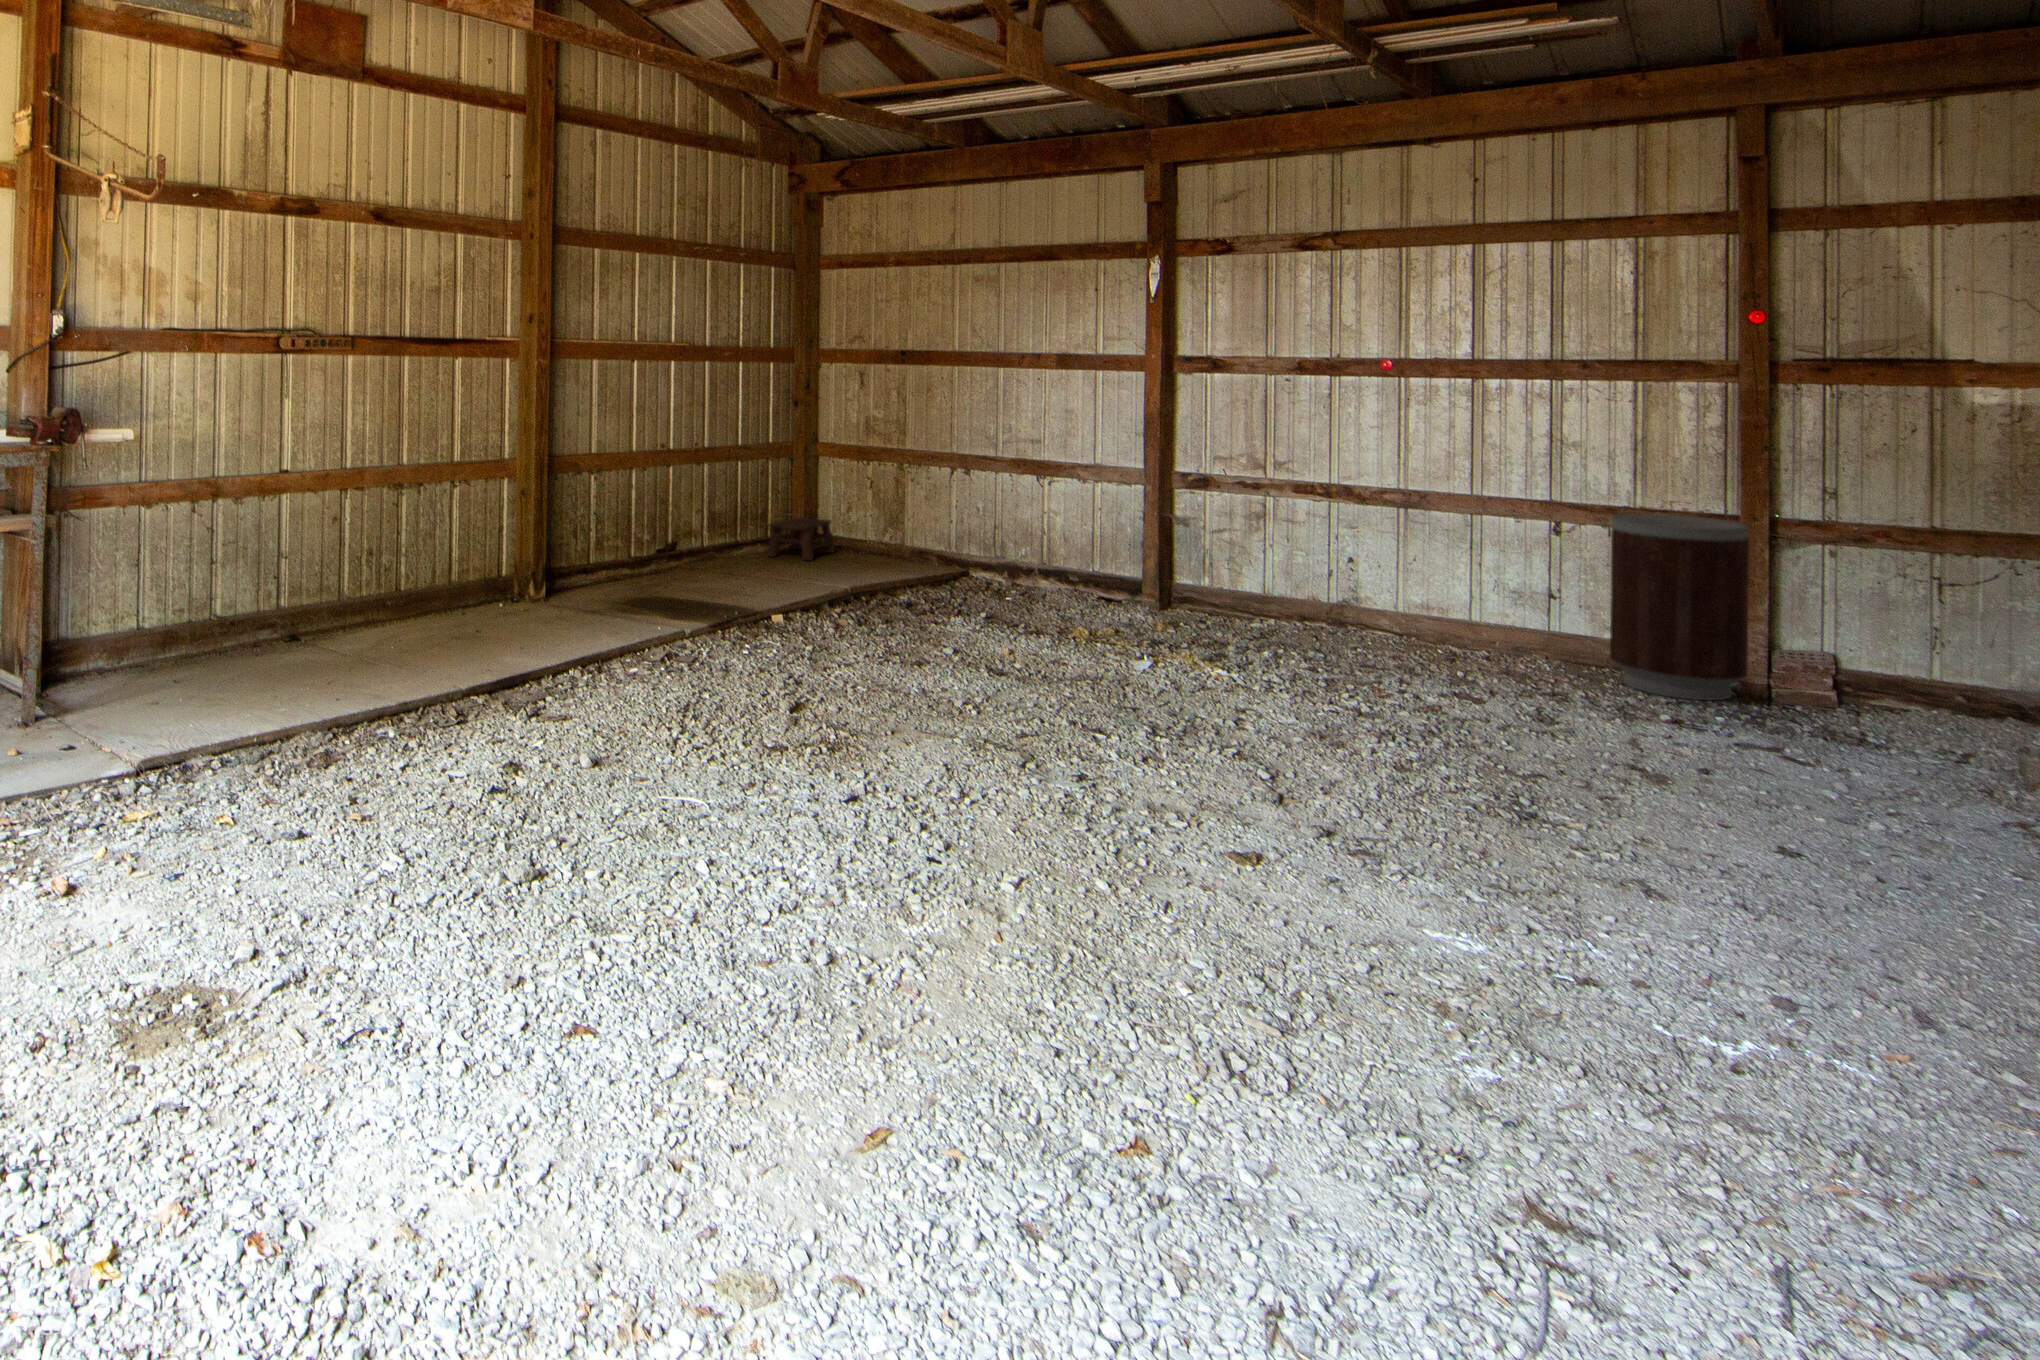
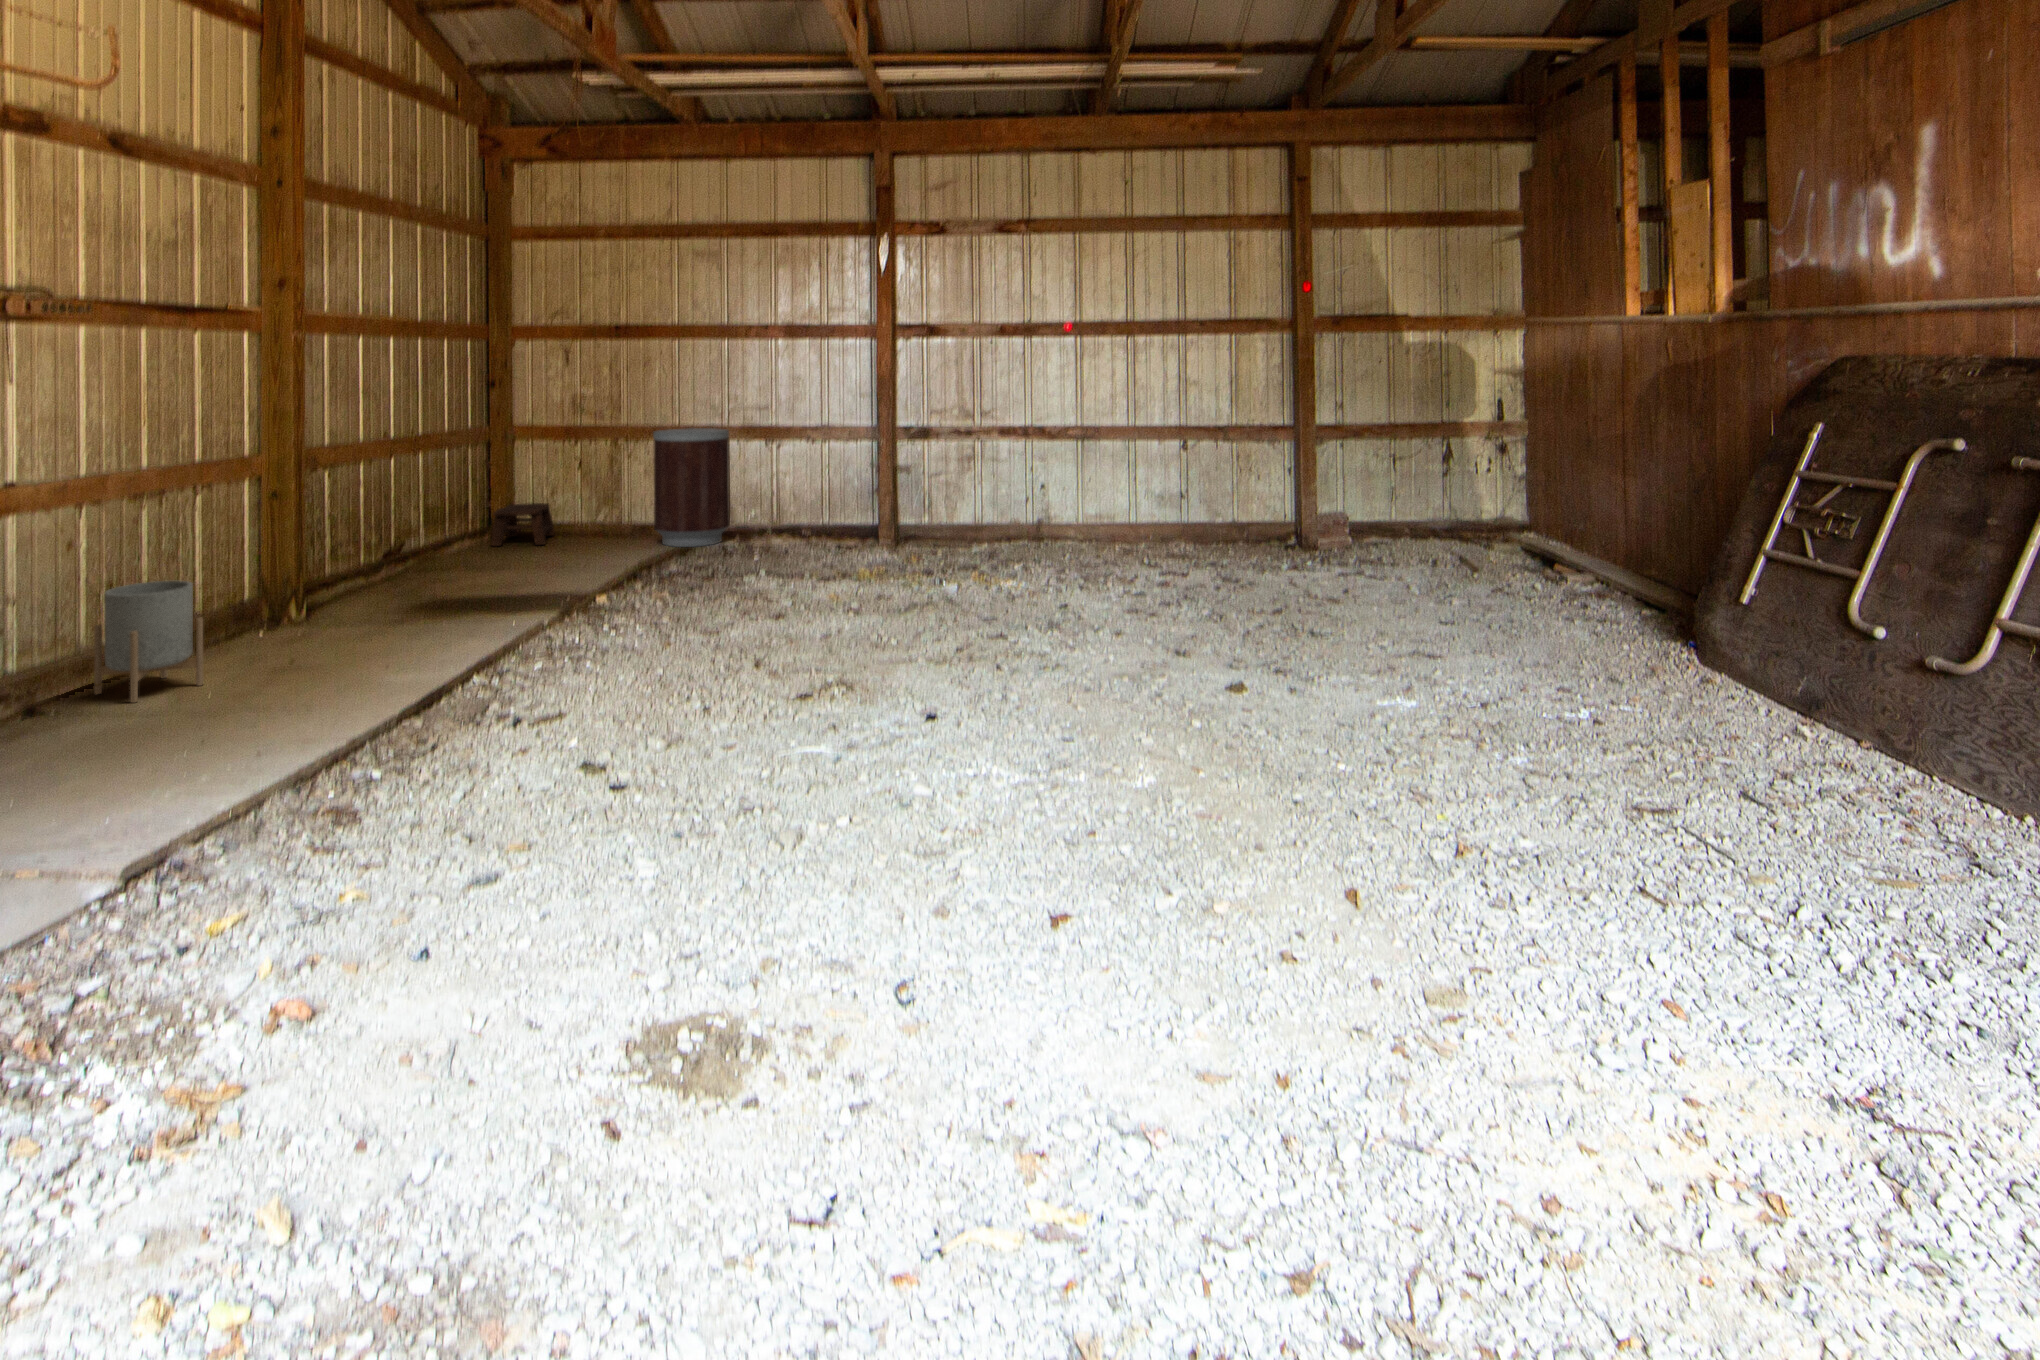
trash can: present [1610,513,1749,700] -> present [653,428,730,547]
planter: none [350,552,411,641] -> present [94,581,203,703]

